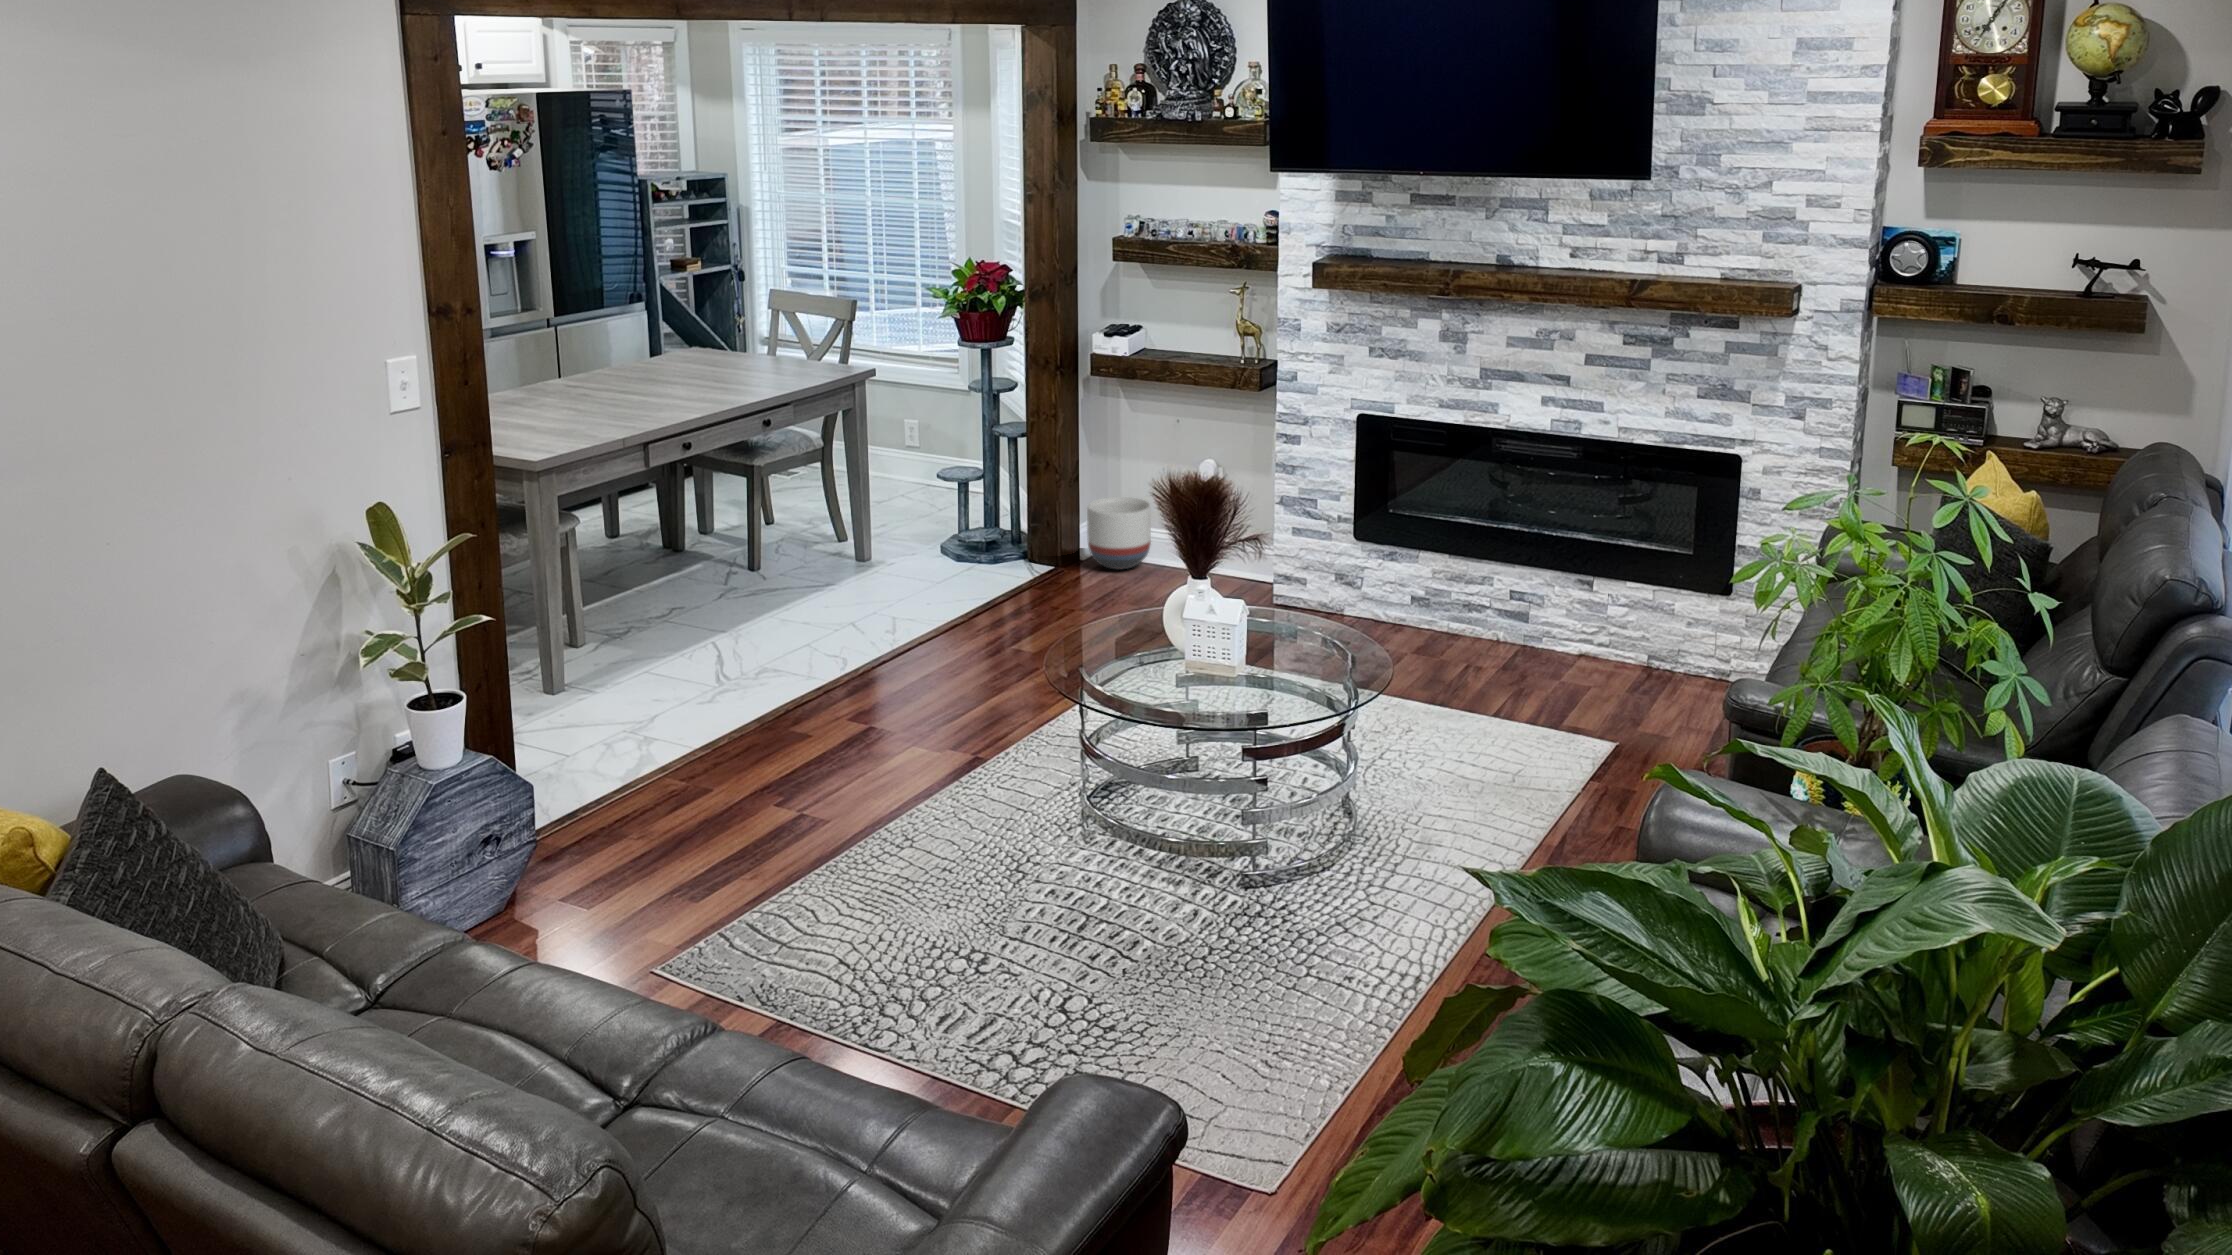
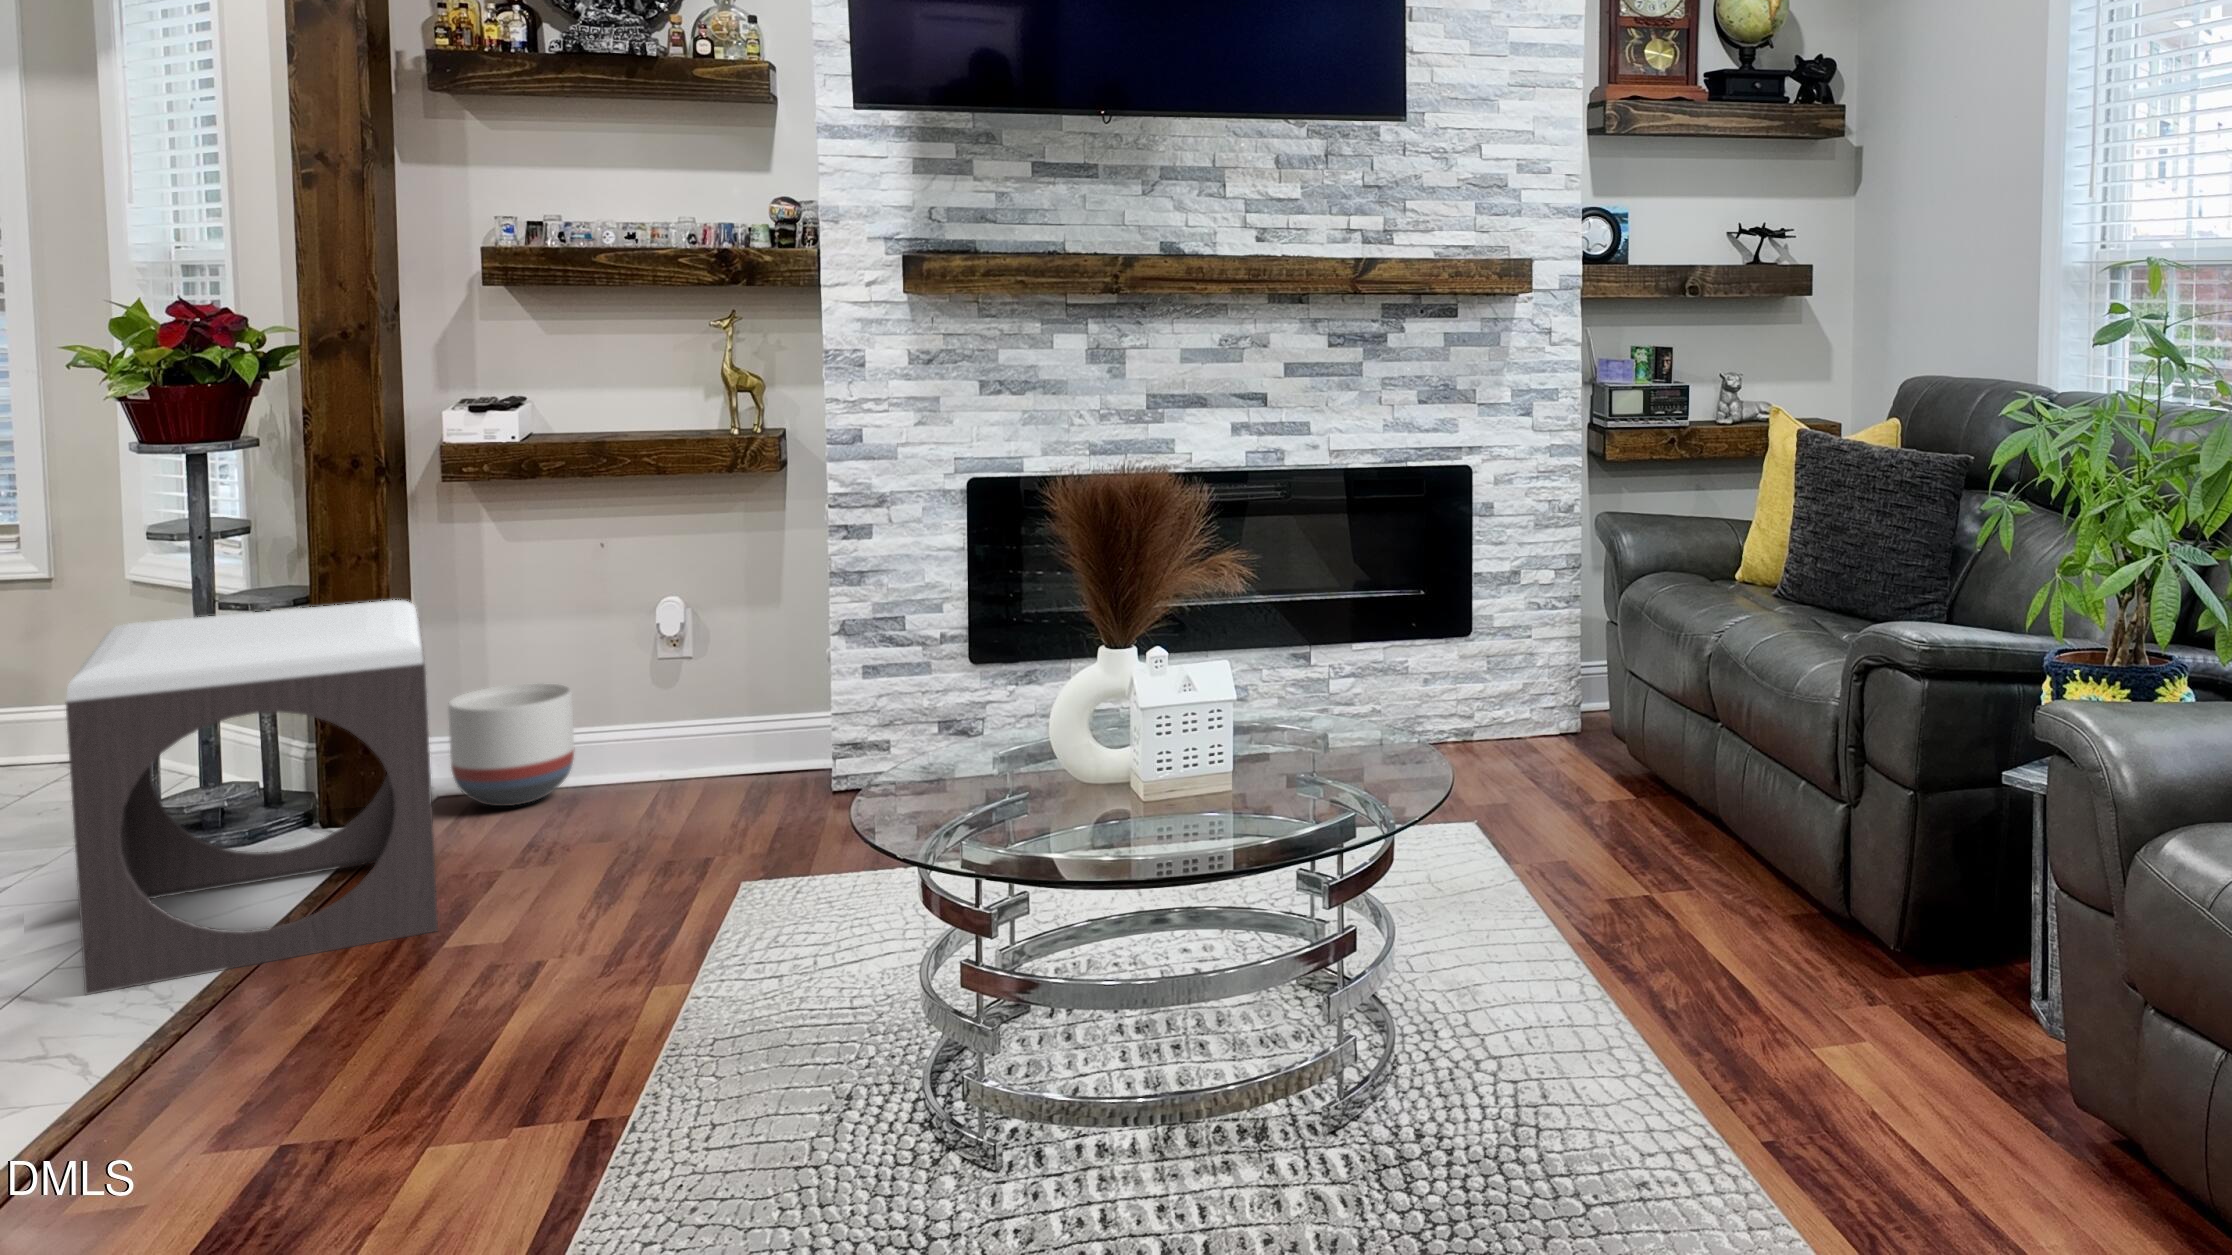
footstool: none [873,444,1055,636] -> present [66,600,438,995]

